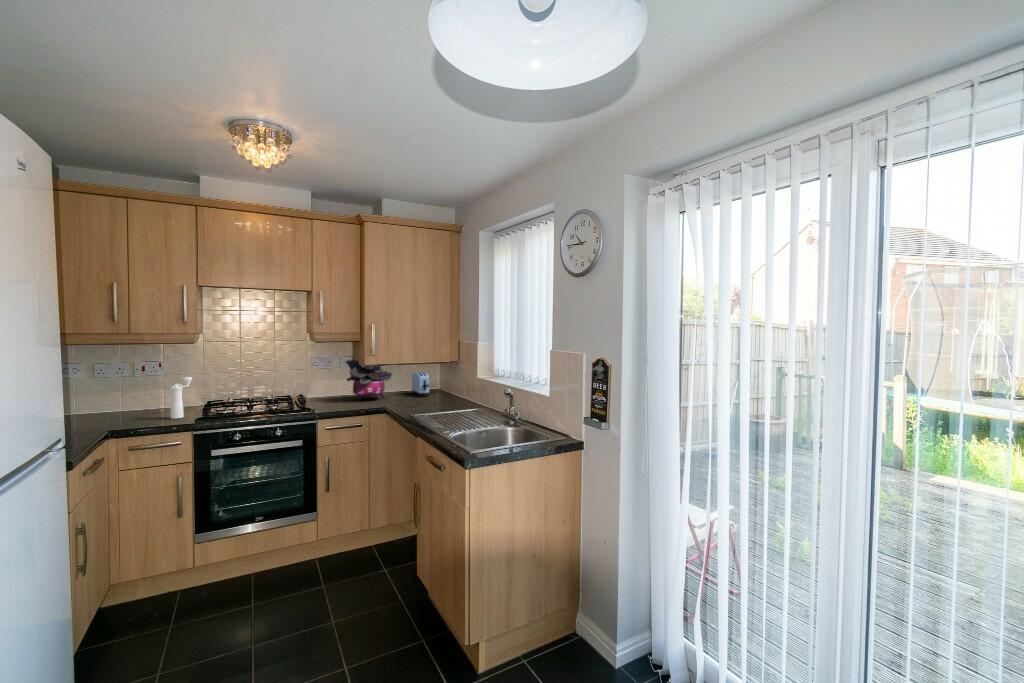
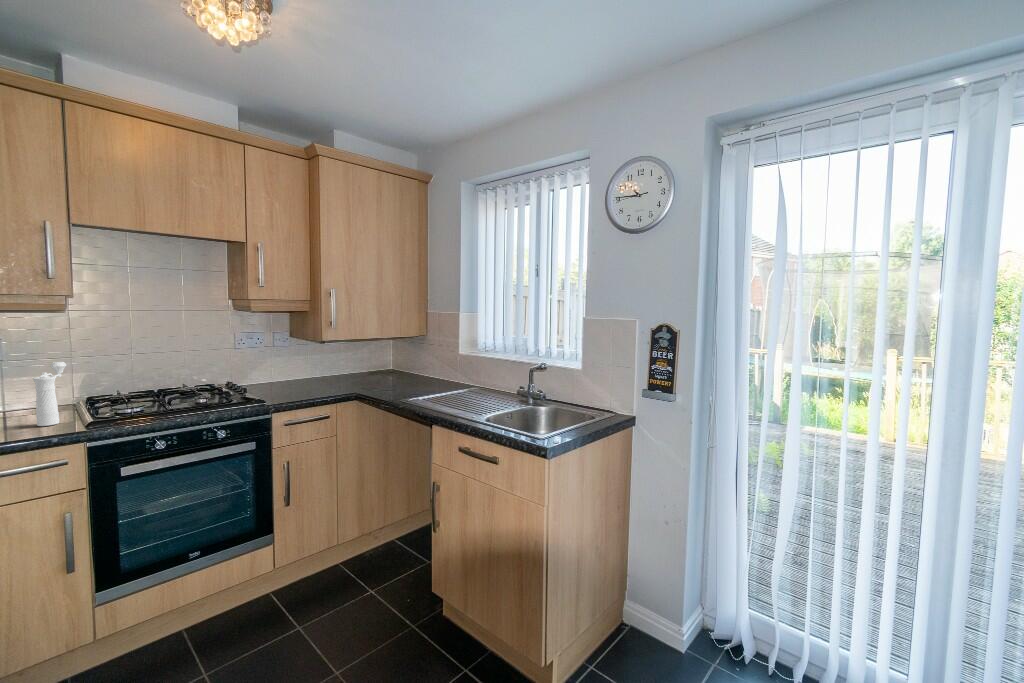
potted plant: present [346,360,392,400] -> none [289,324,349,386]
toaster: present [412,372,429,397] -> none [363,349,393,379]

